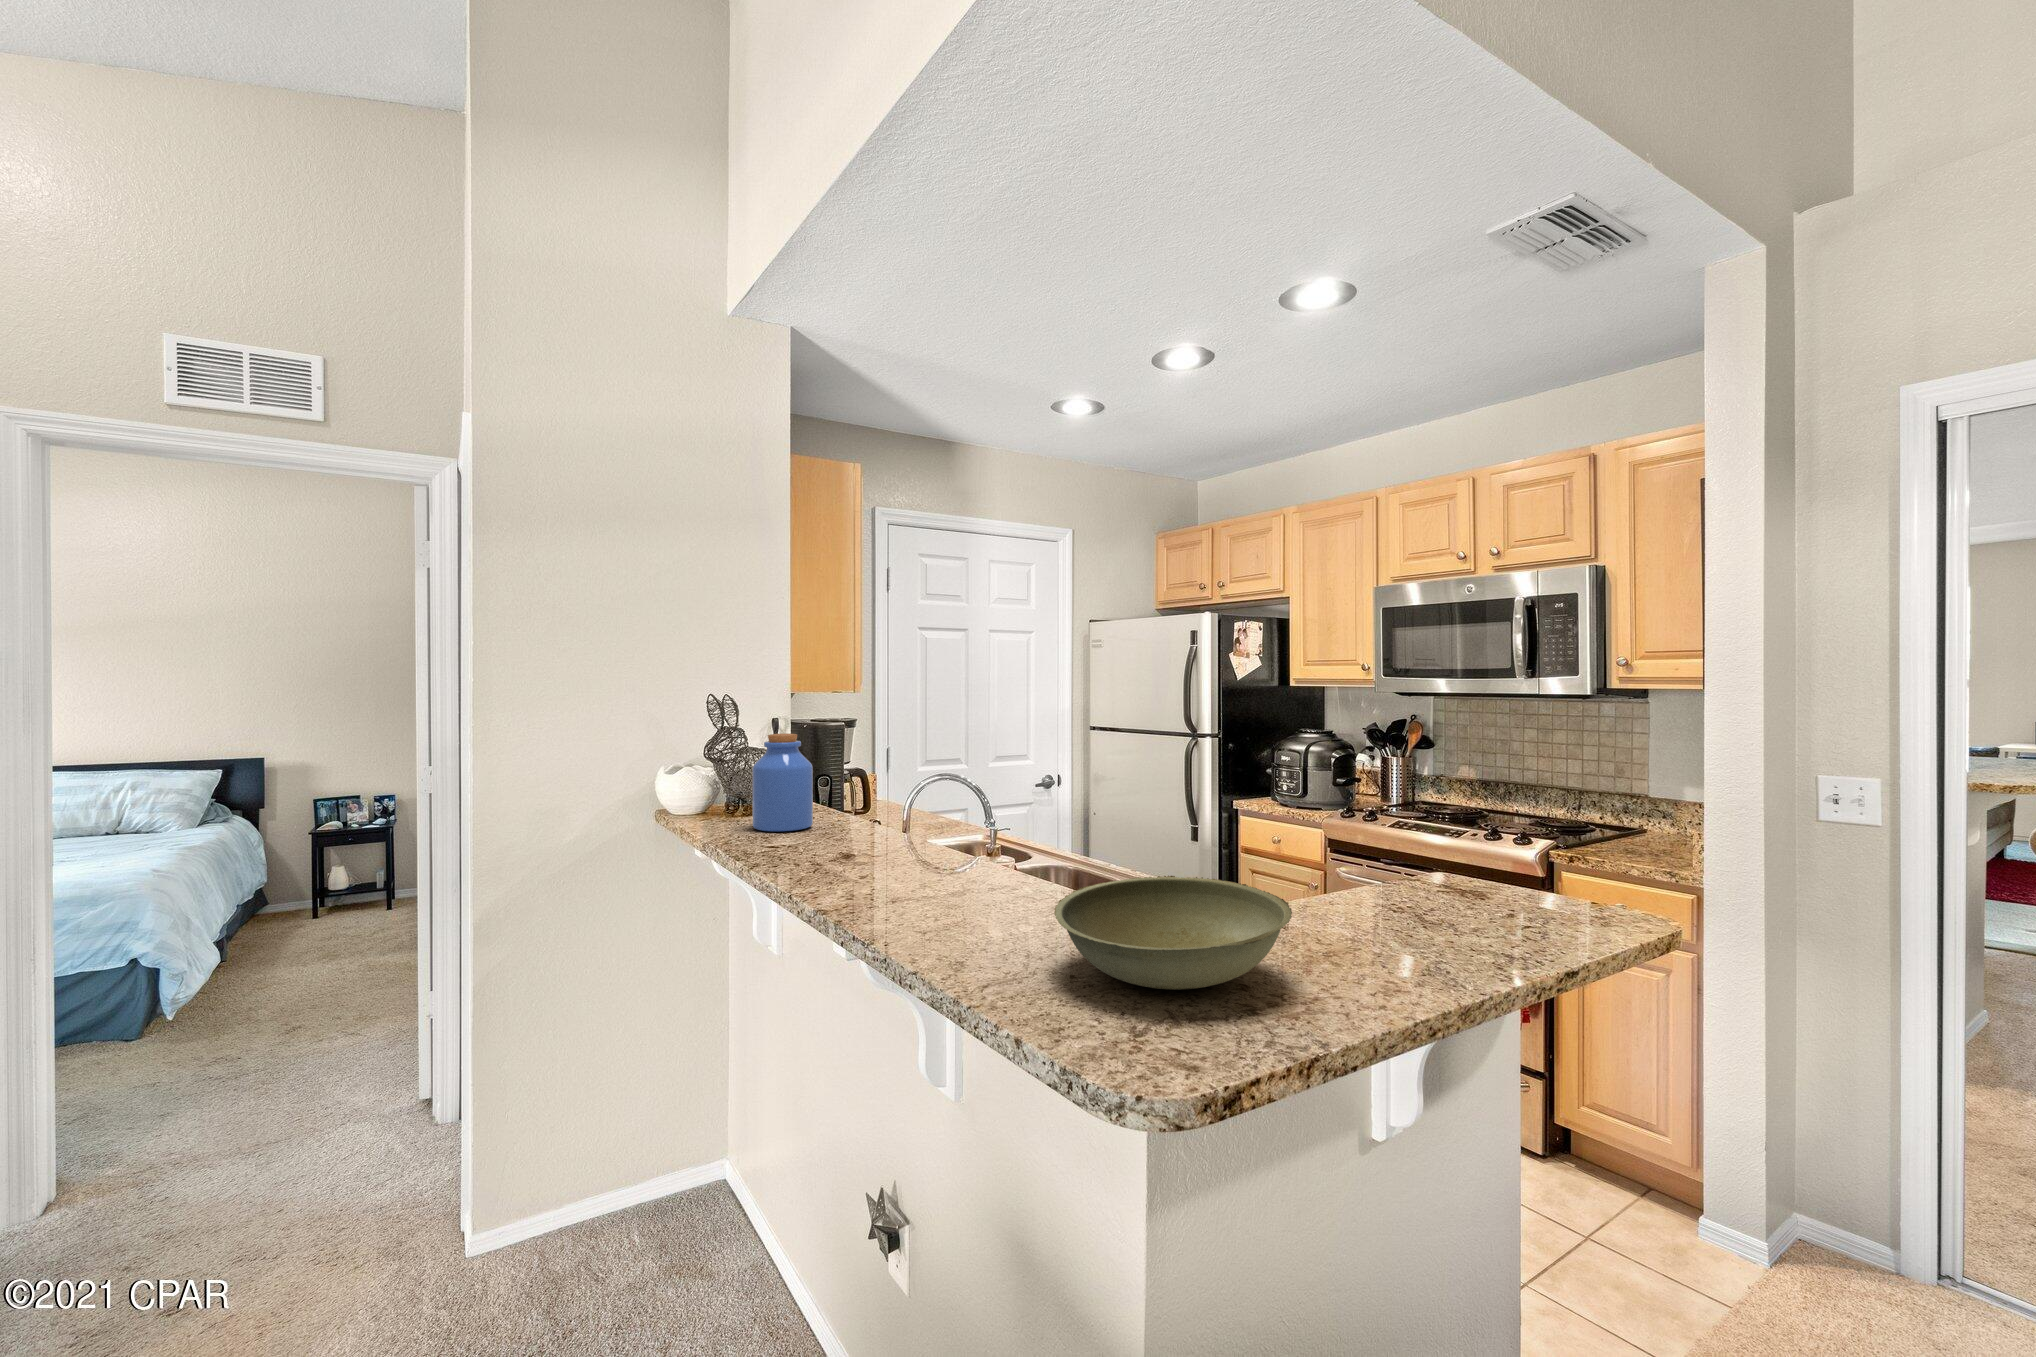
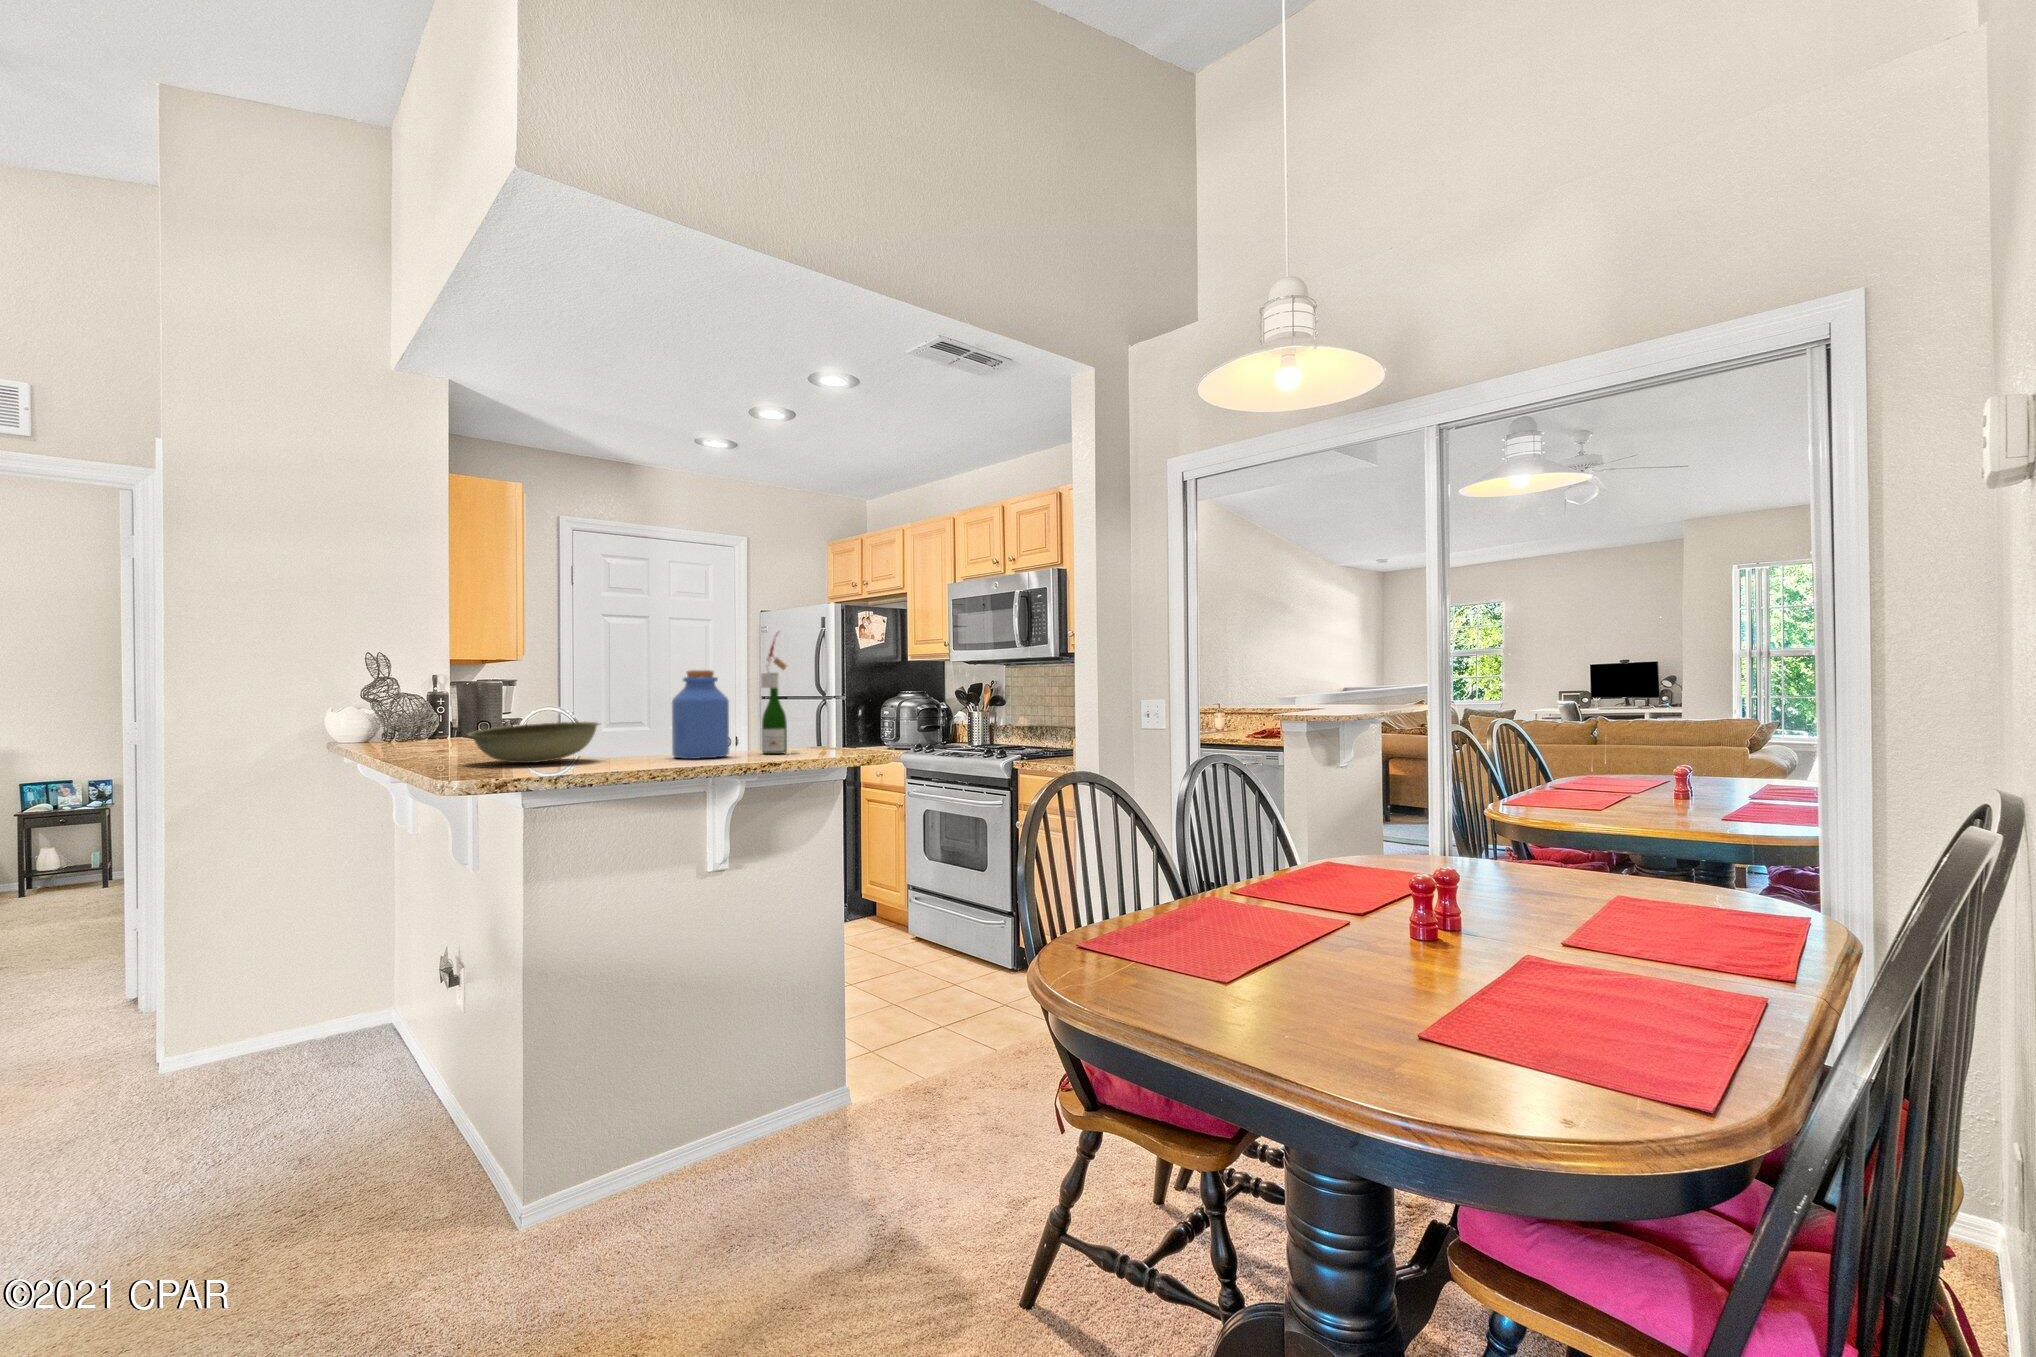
wine bottle: none [1485,699,1564,939] -> present [761,635,798,754]
jar: present [752,733,813,832] -> present [672,670,729,759]

